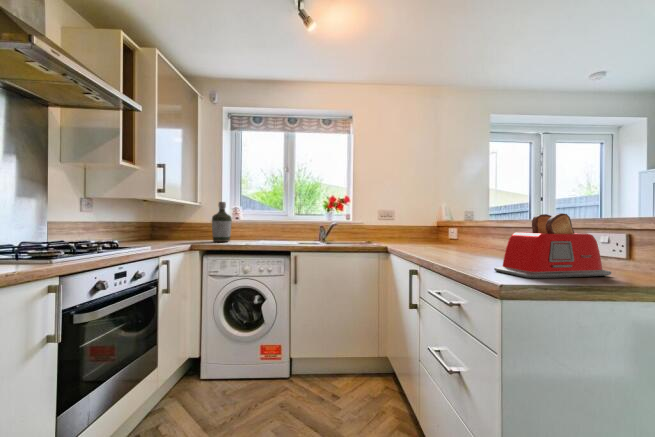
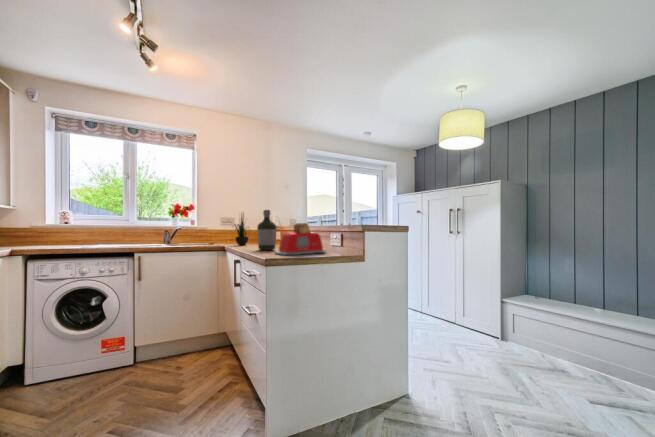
potted plant: none [394,194,424,247] -> present [235,215,249,245]
bottle: present [212,202,232,242] -> present [257,210,276,250]

